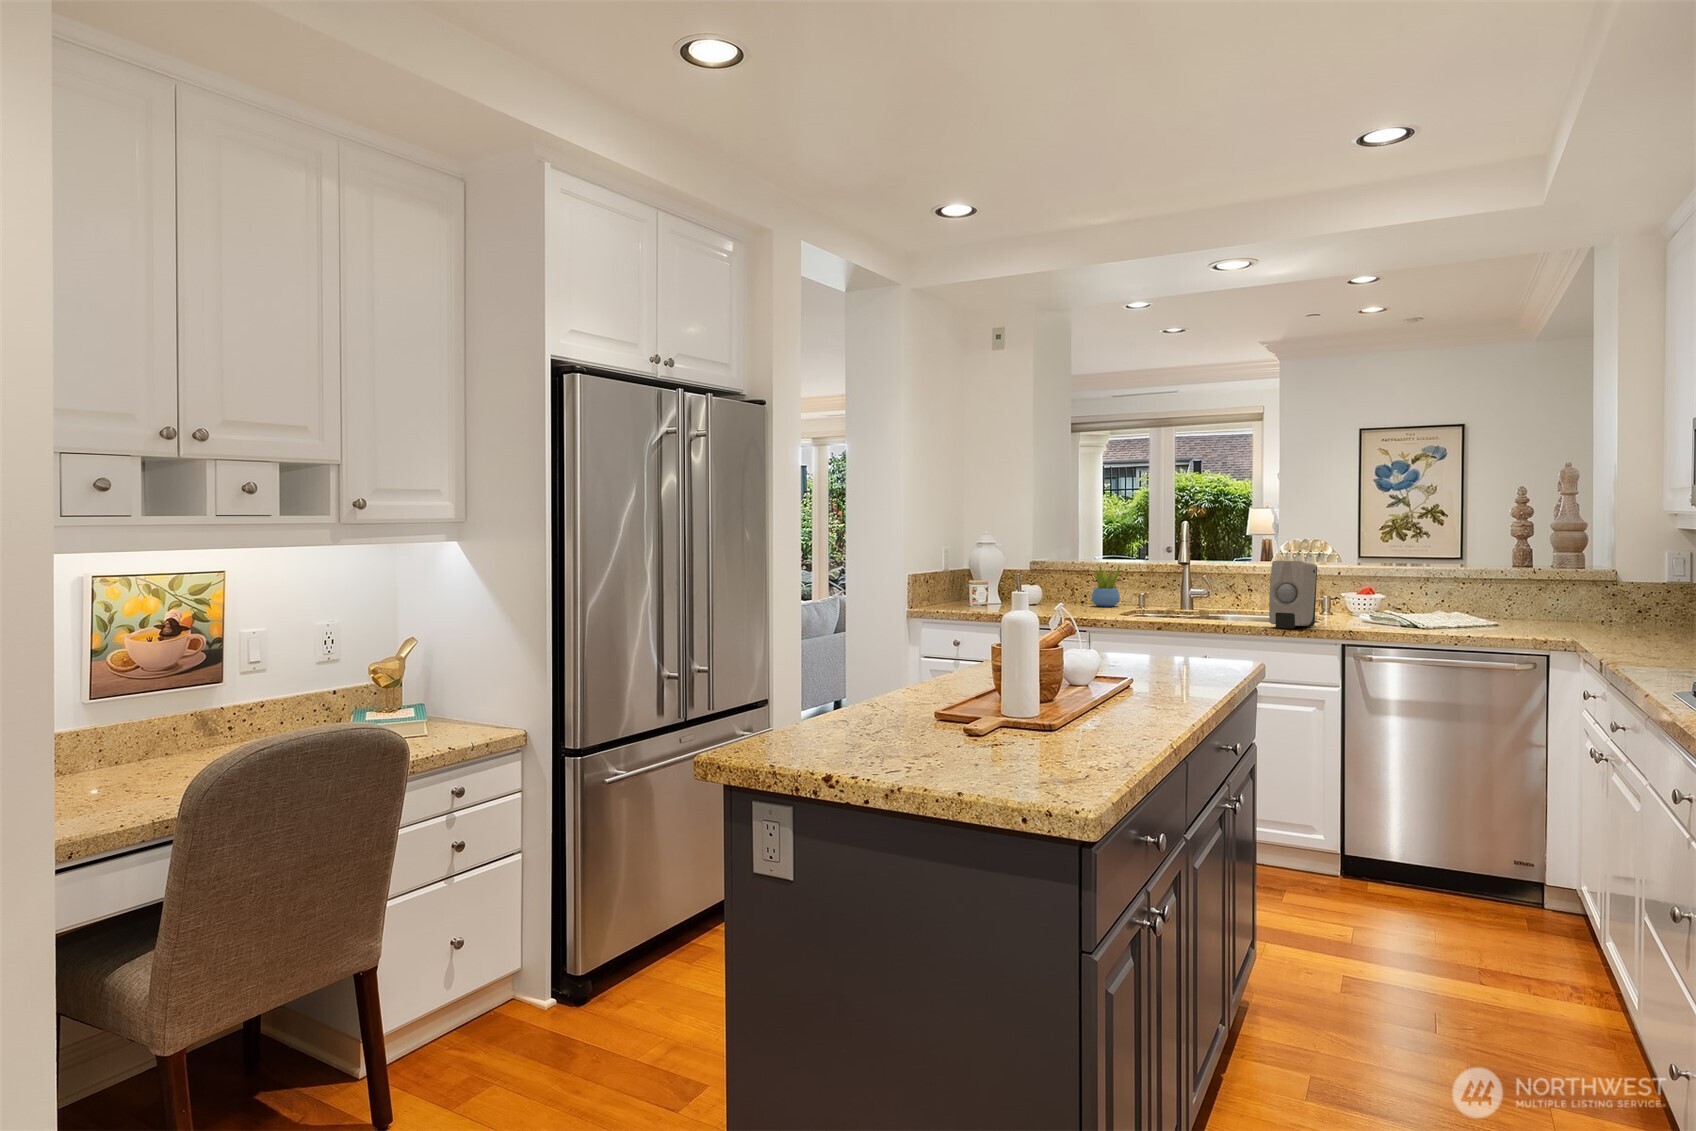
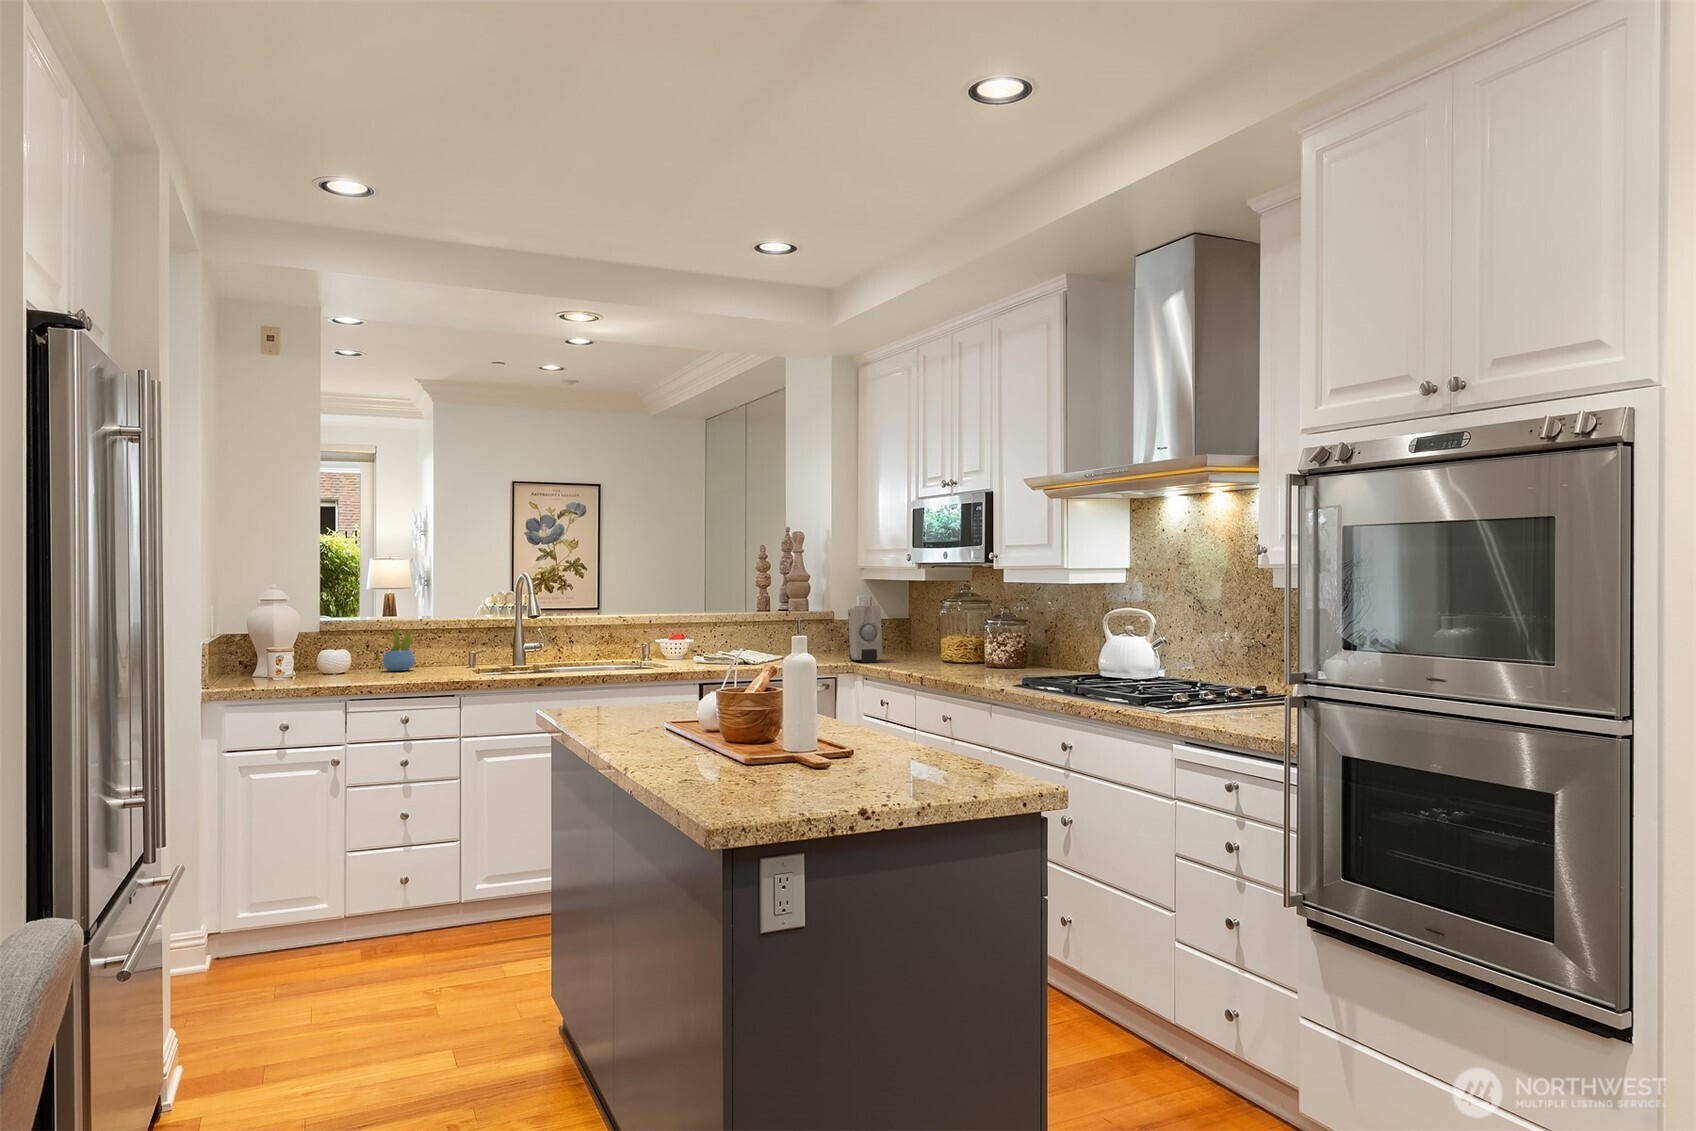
soap dispenser: present [1269,561,1317,629] -> present [848,606,882,662]

